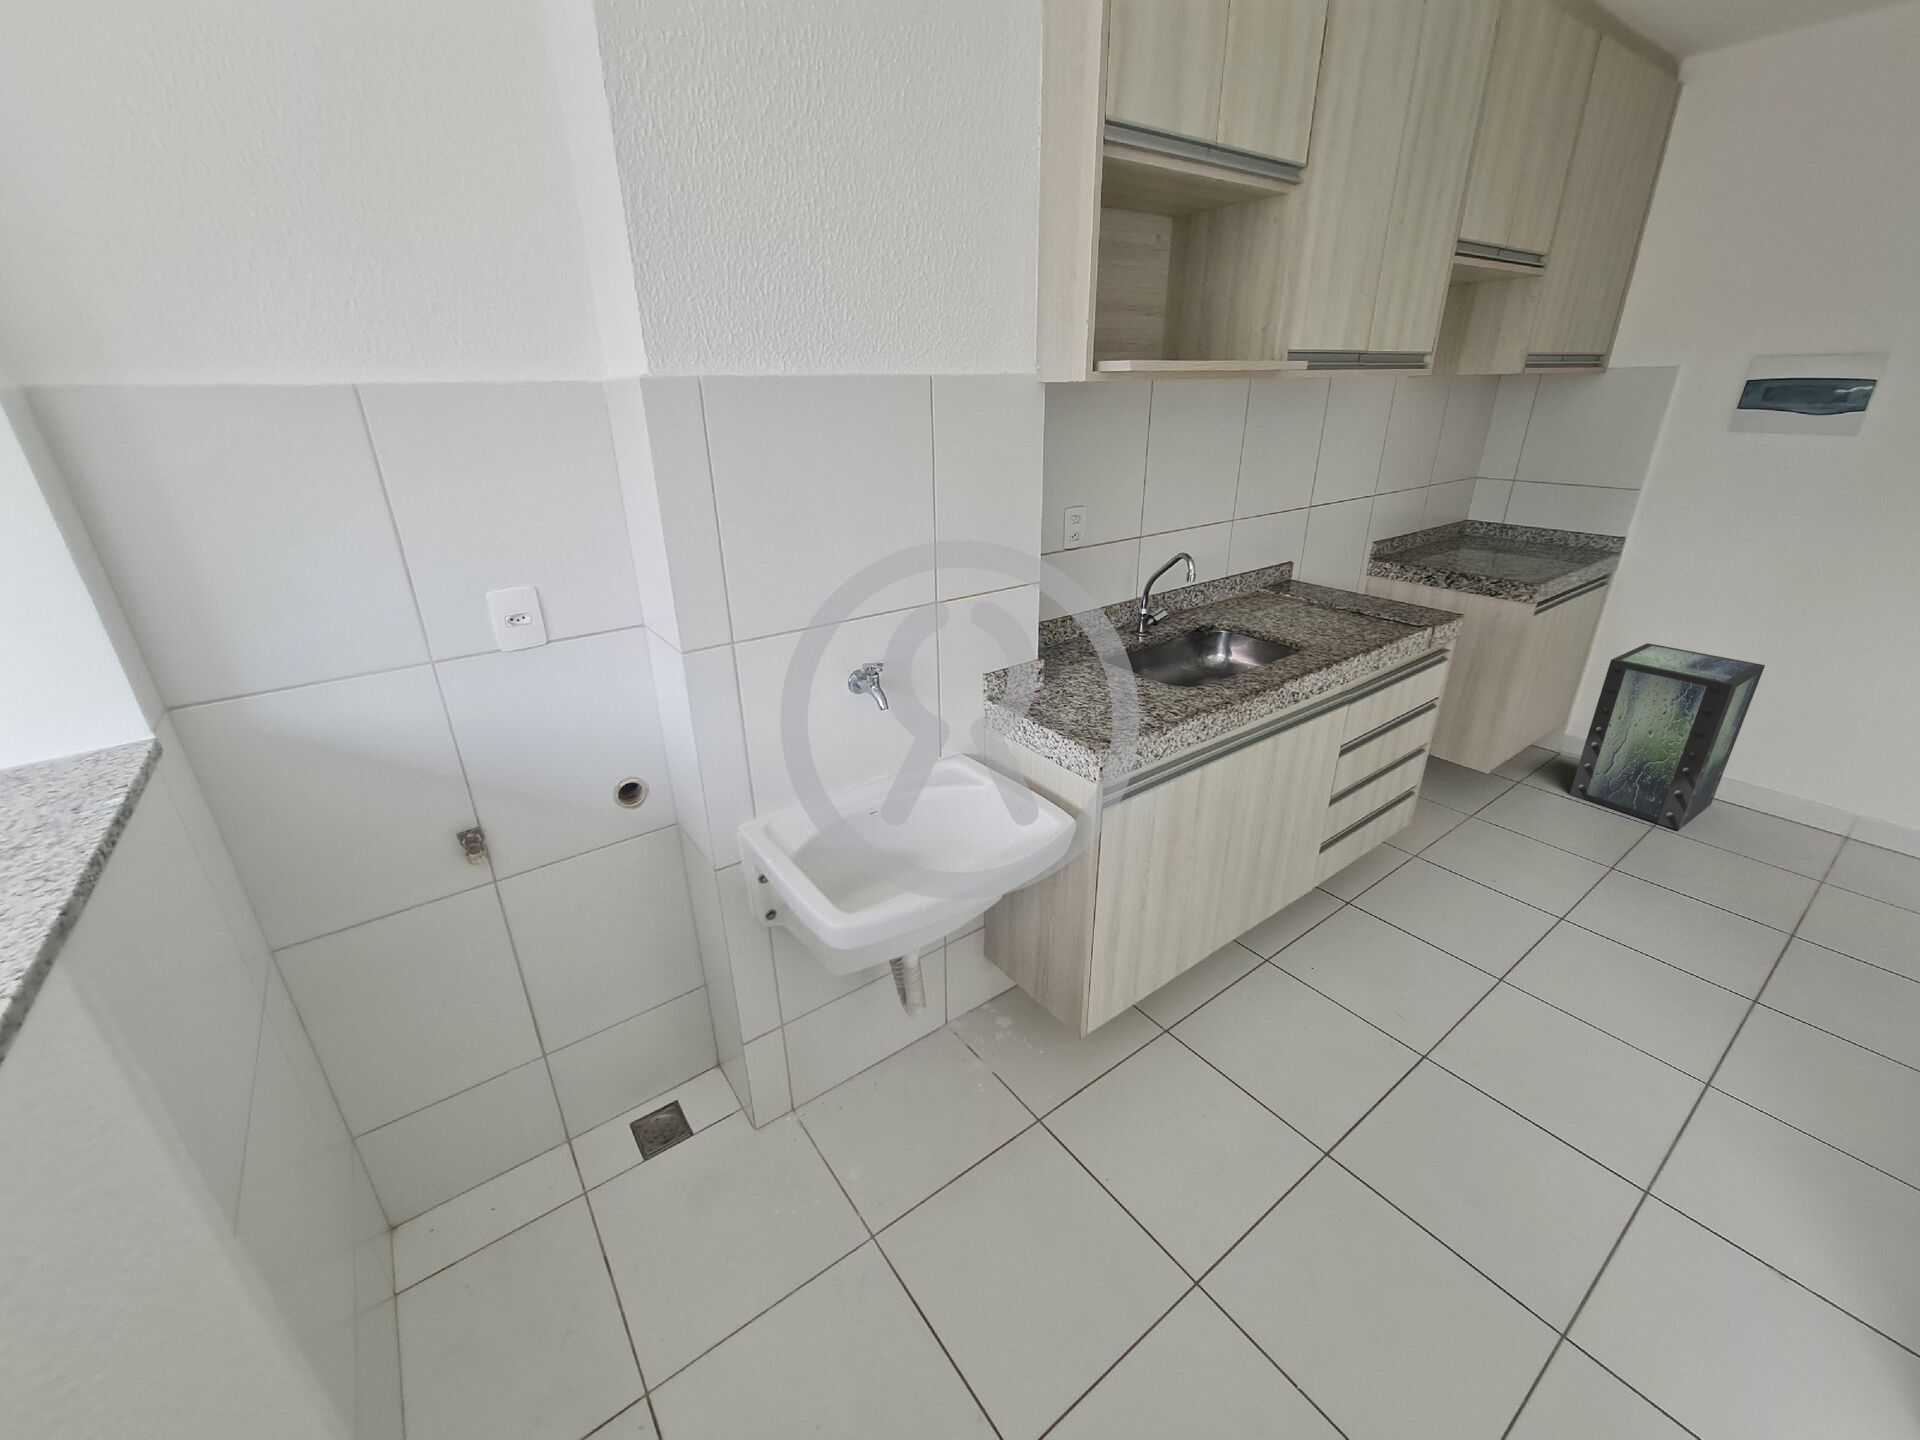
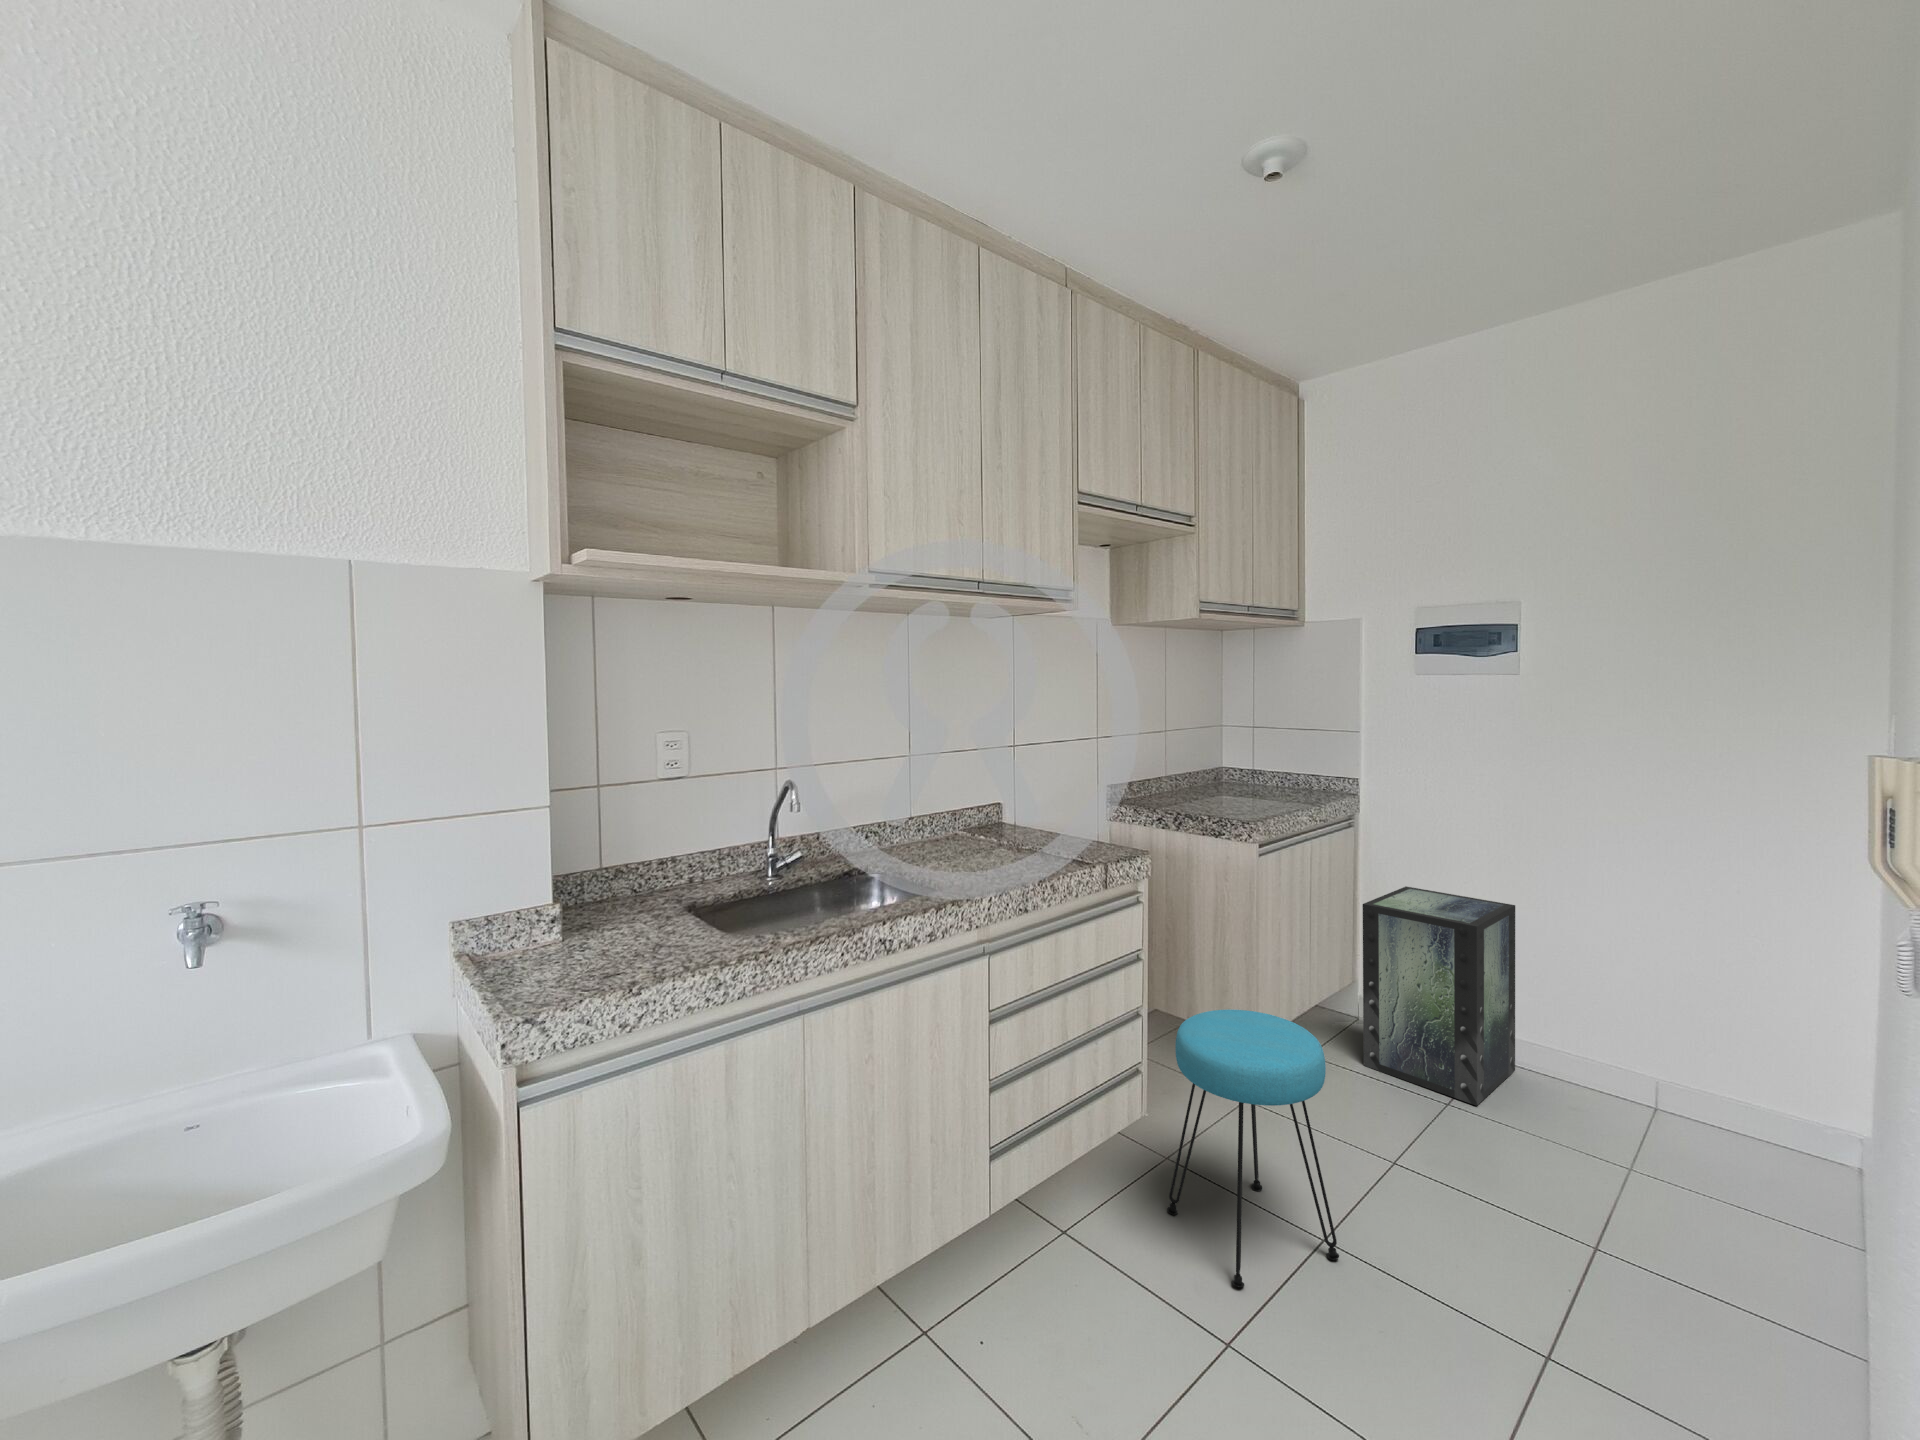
stool: none [1424,750,1607,946] -> present [1167,1010,1339,1287]

